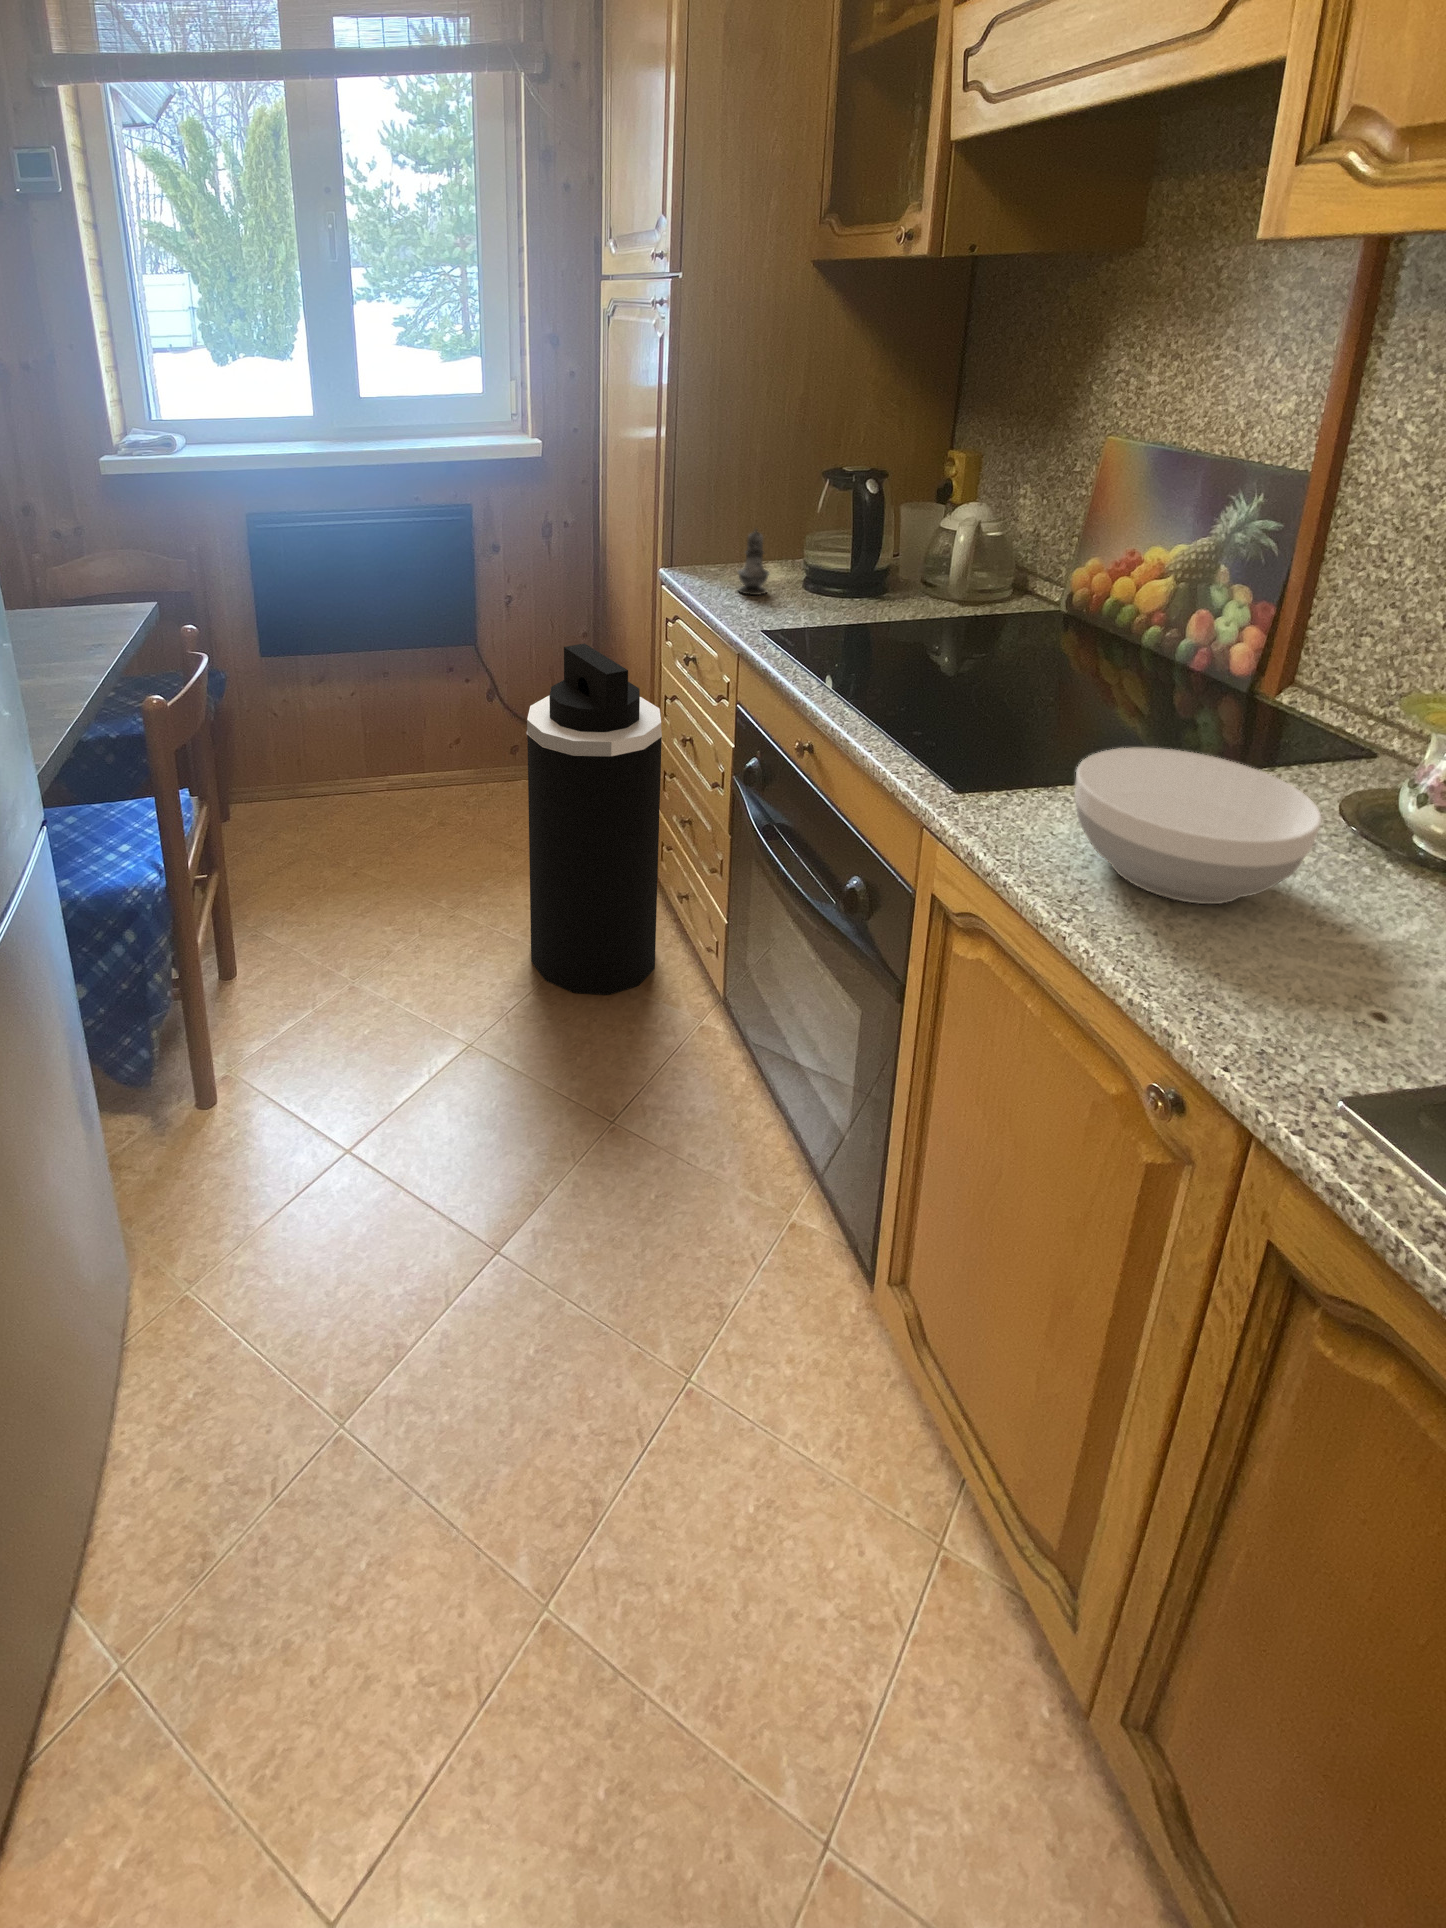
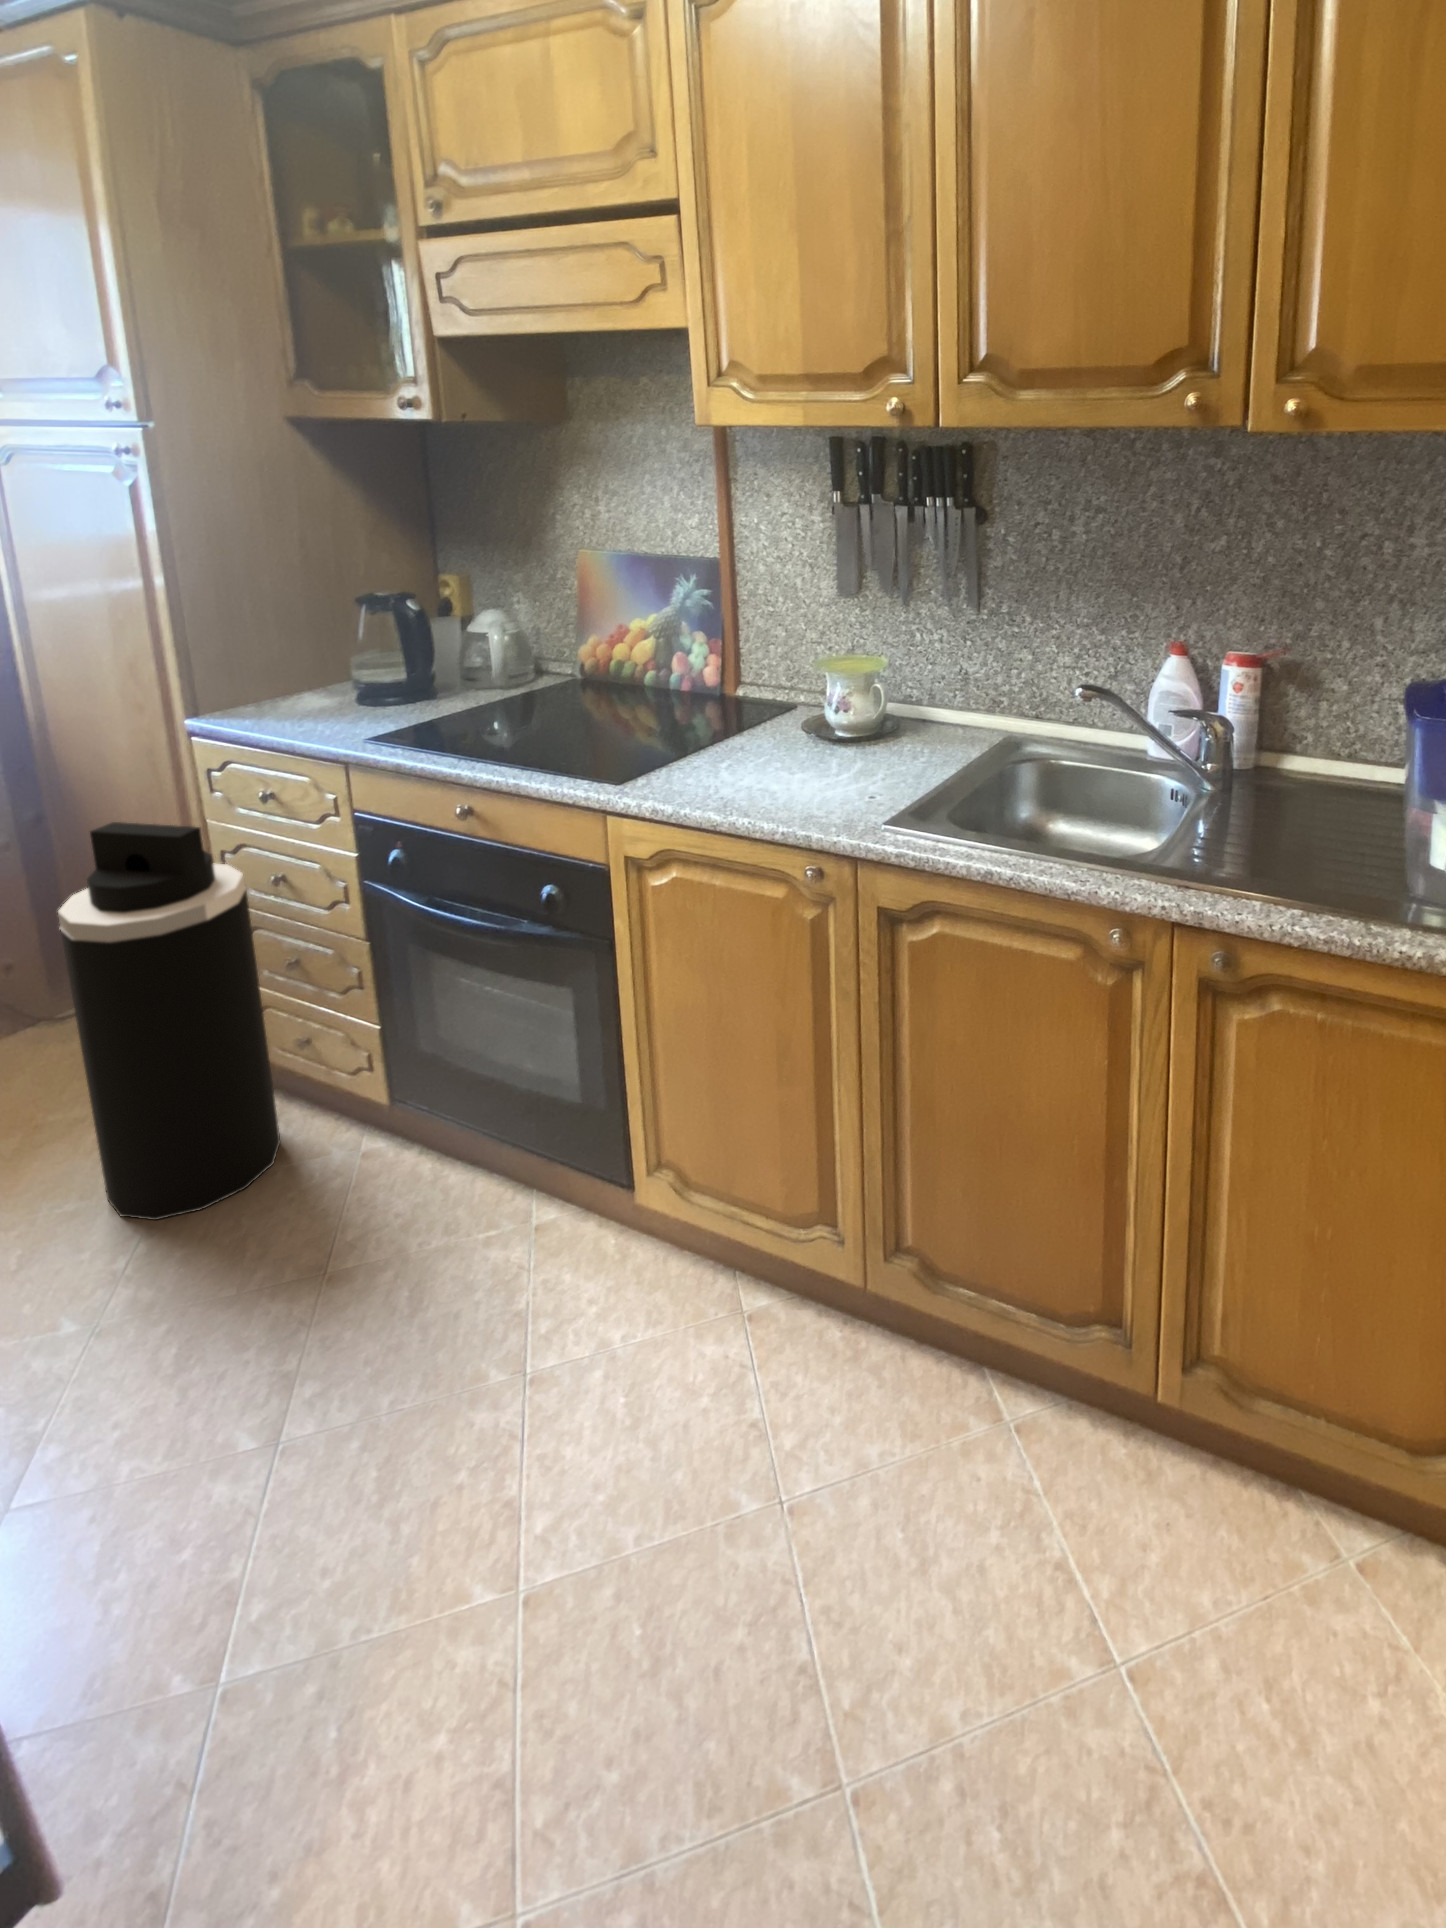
salt shaker: present [738,529,769,595] -> none [300,658,335,721]
bowl: present [1075,748,1322,904] -> none [705,710,823,787]

